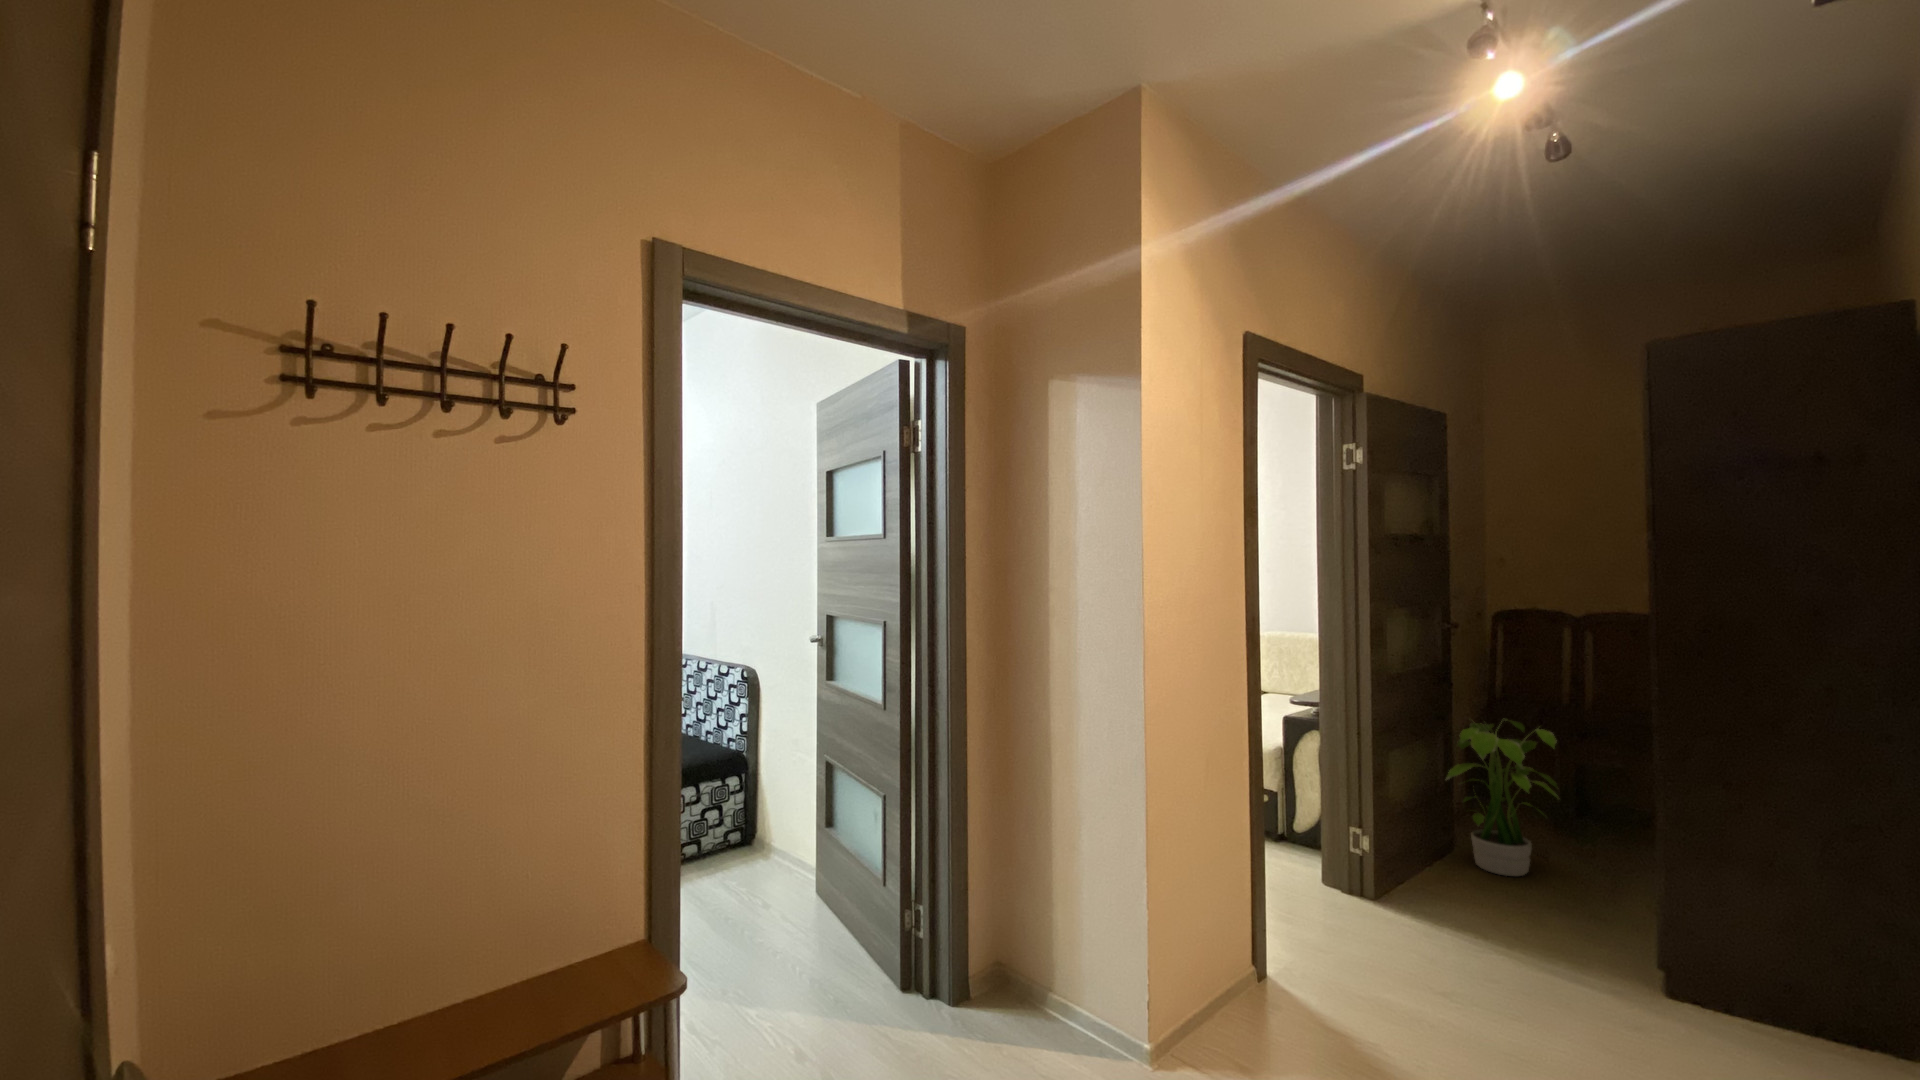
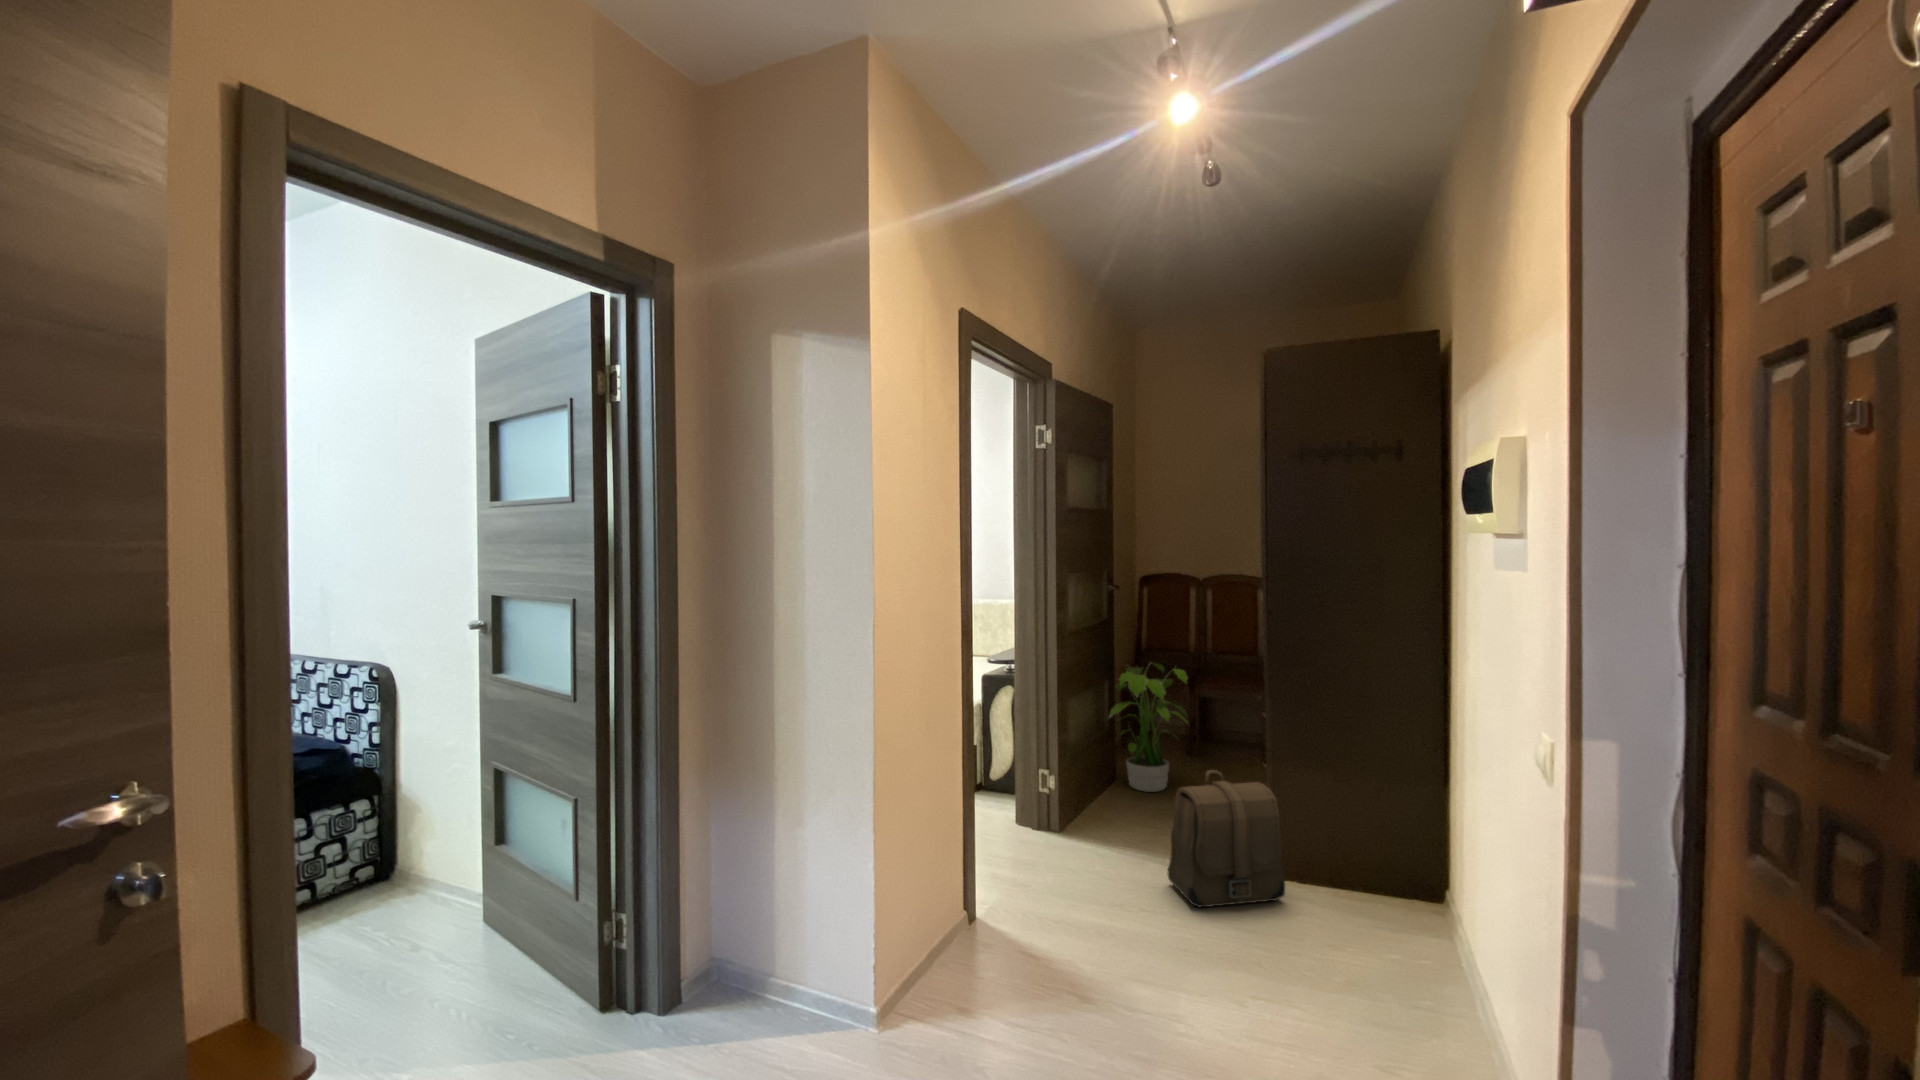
backpack: none [1515,858,1693,1038] -> present [1168,770,1285,908]

